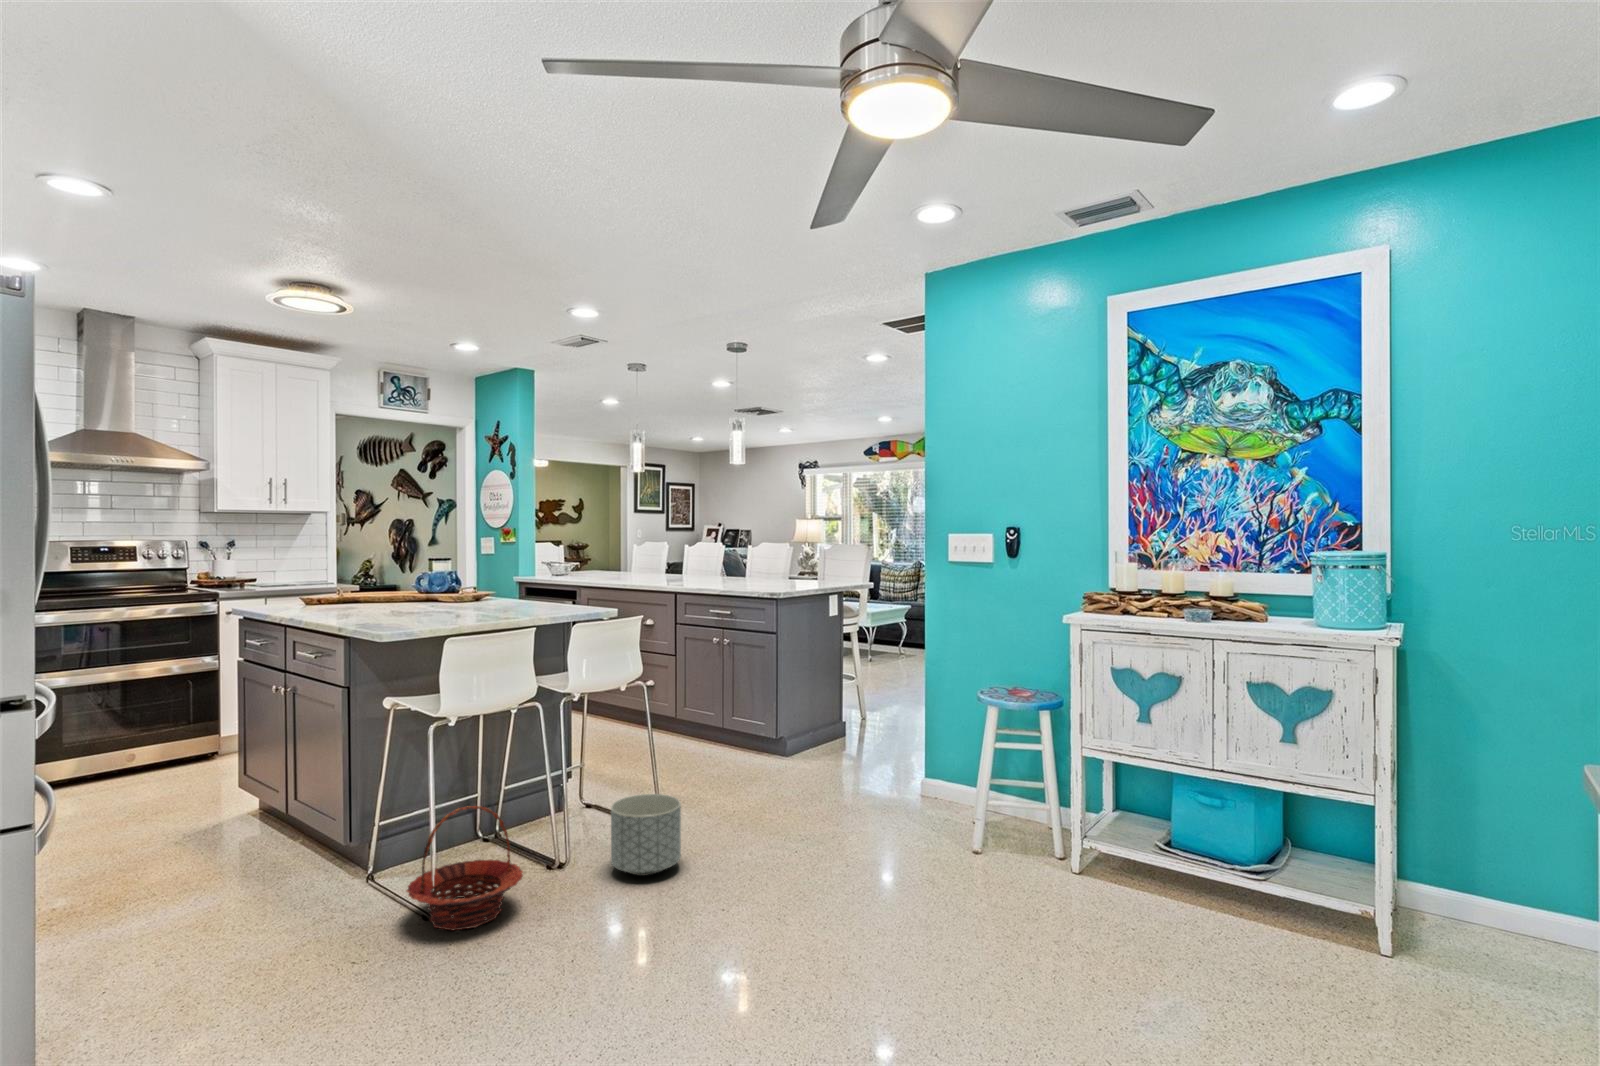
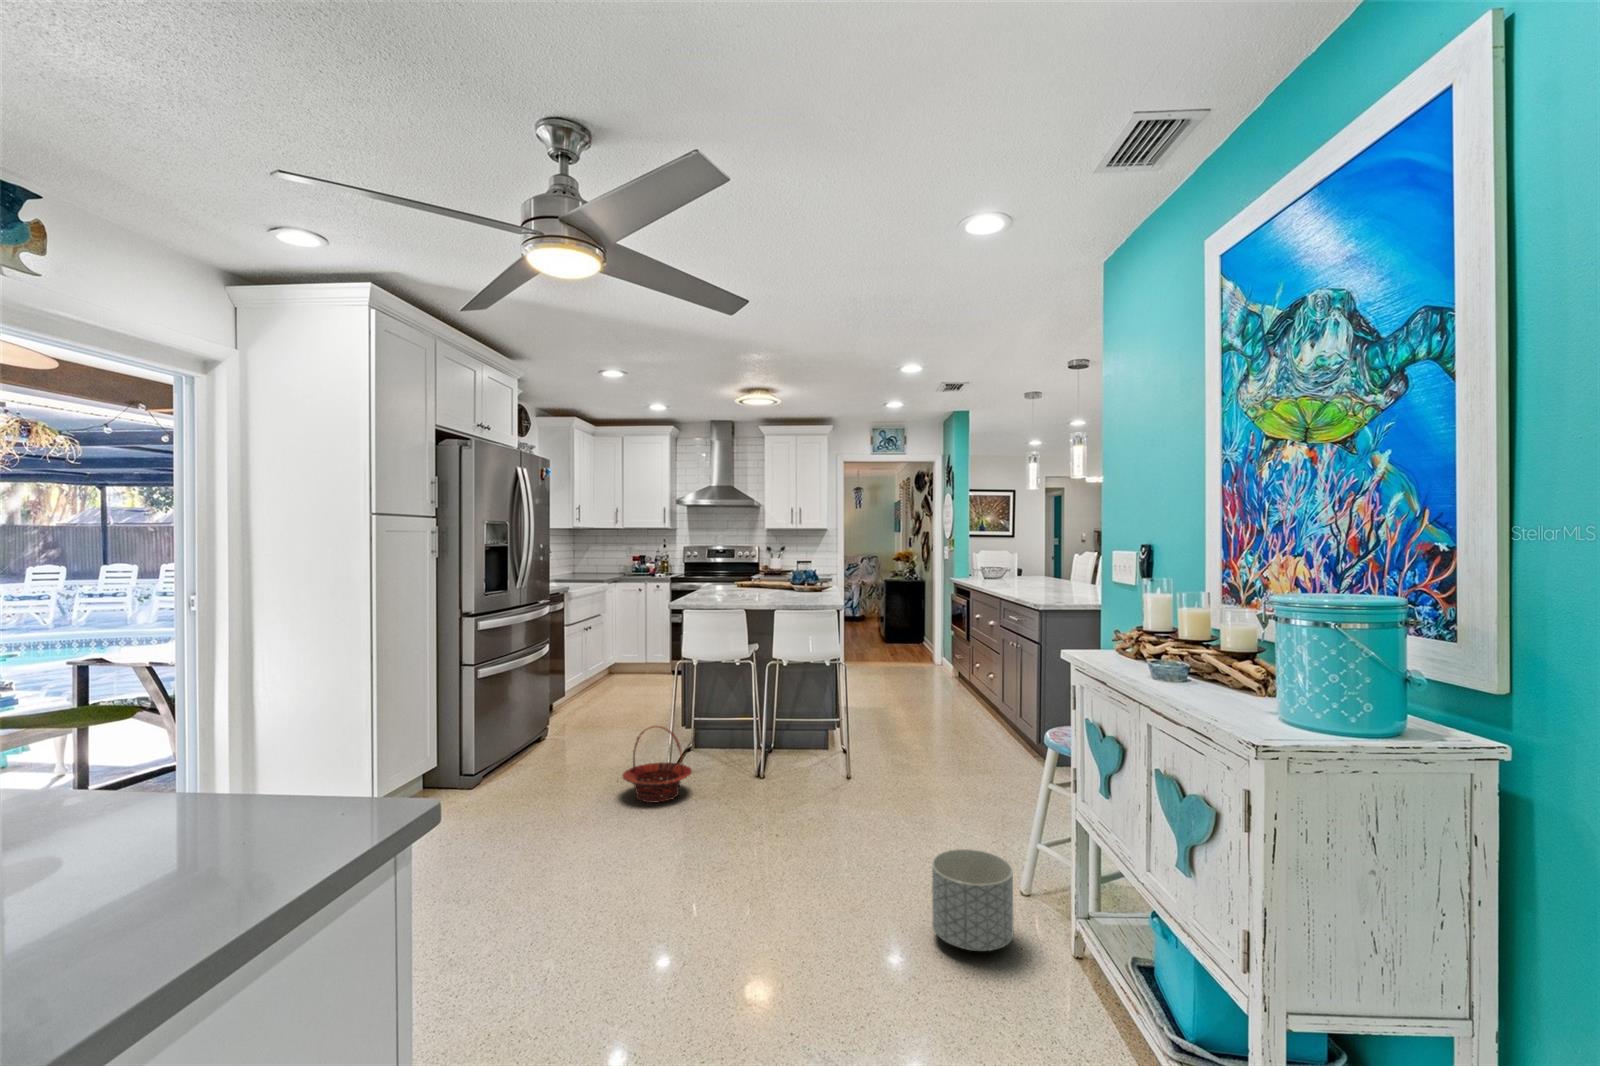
planter: present [611,794,681,876] -> present [932,849,1014,951]

